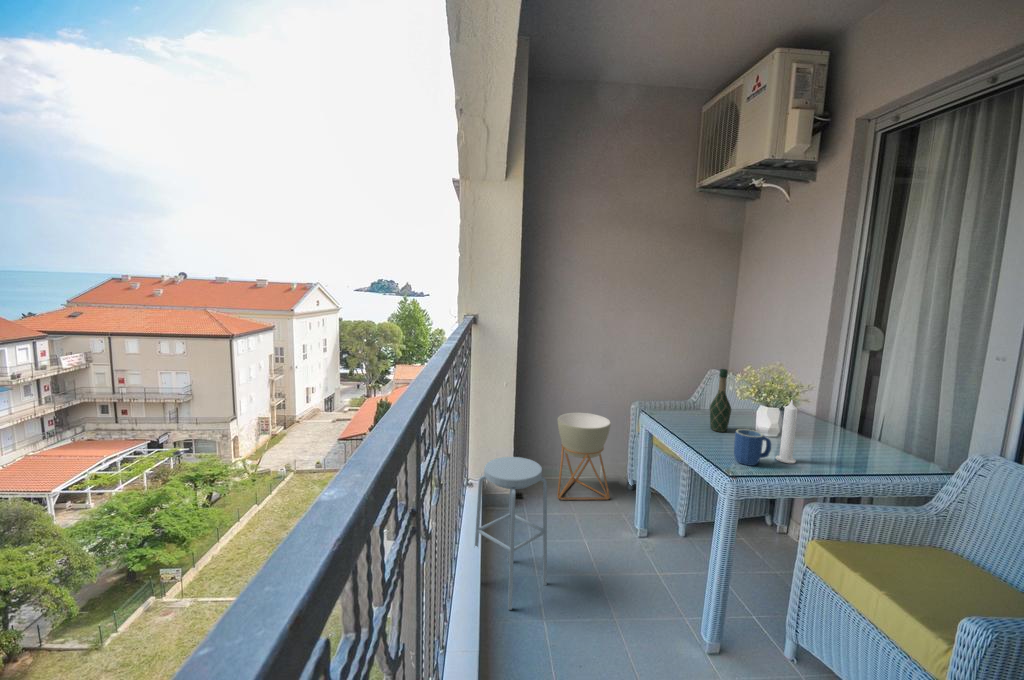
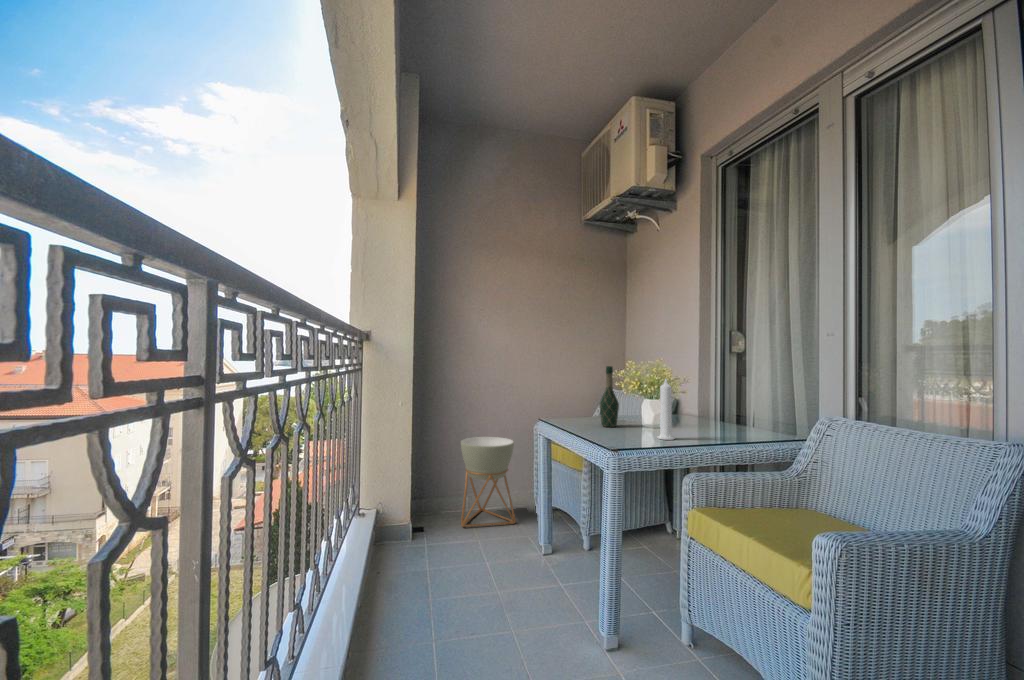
mug: present [734,429,771,466] -> none [617,410,651,442]
stool: present [475,457,547,610] -> none [353,464,439,633]

